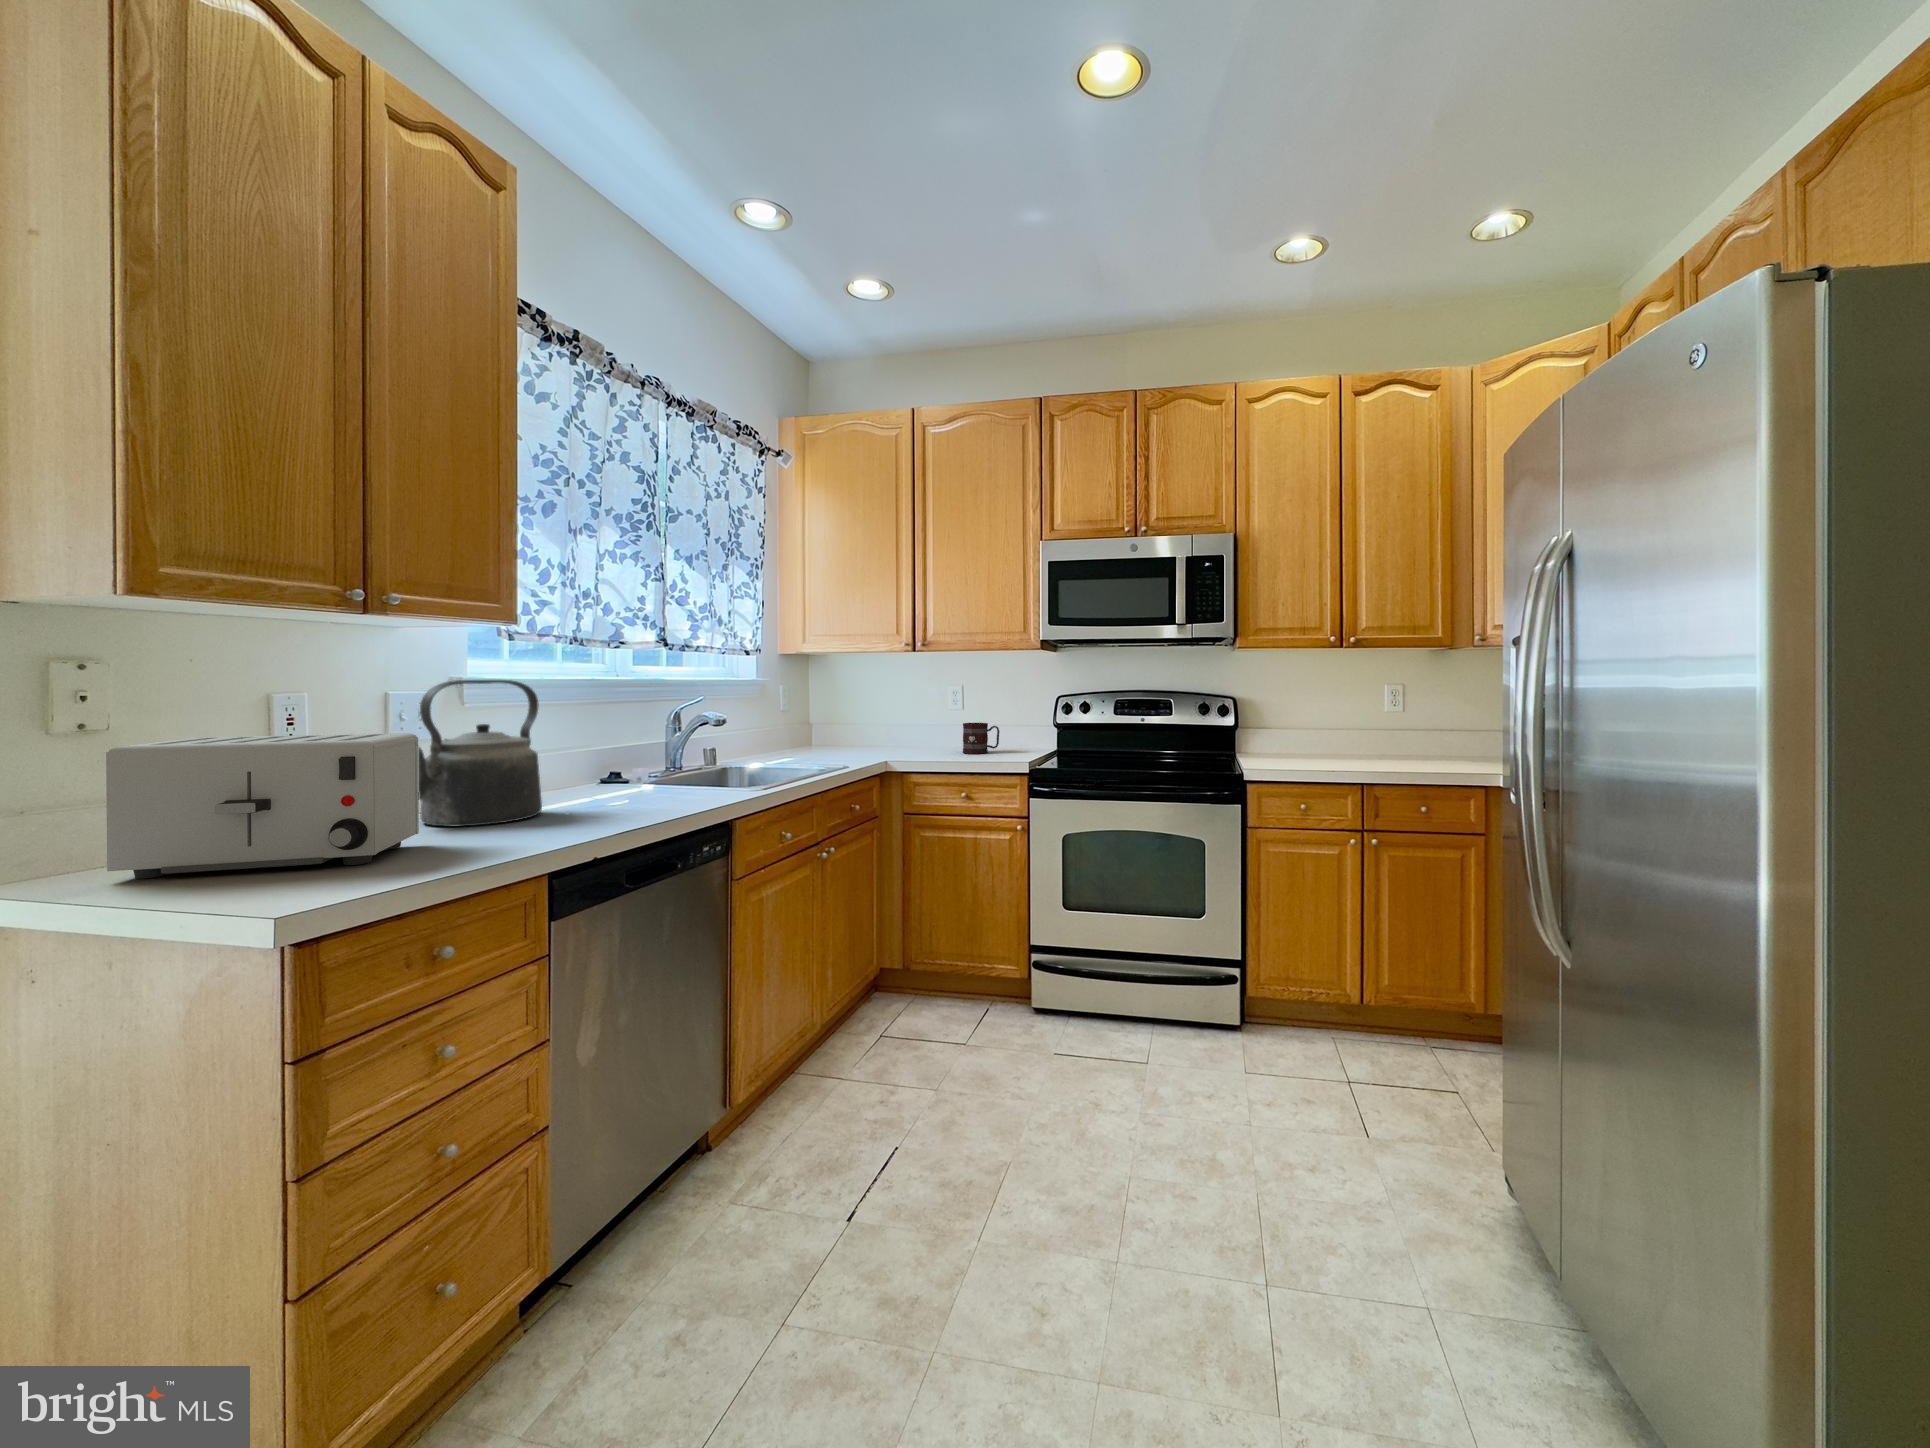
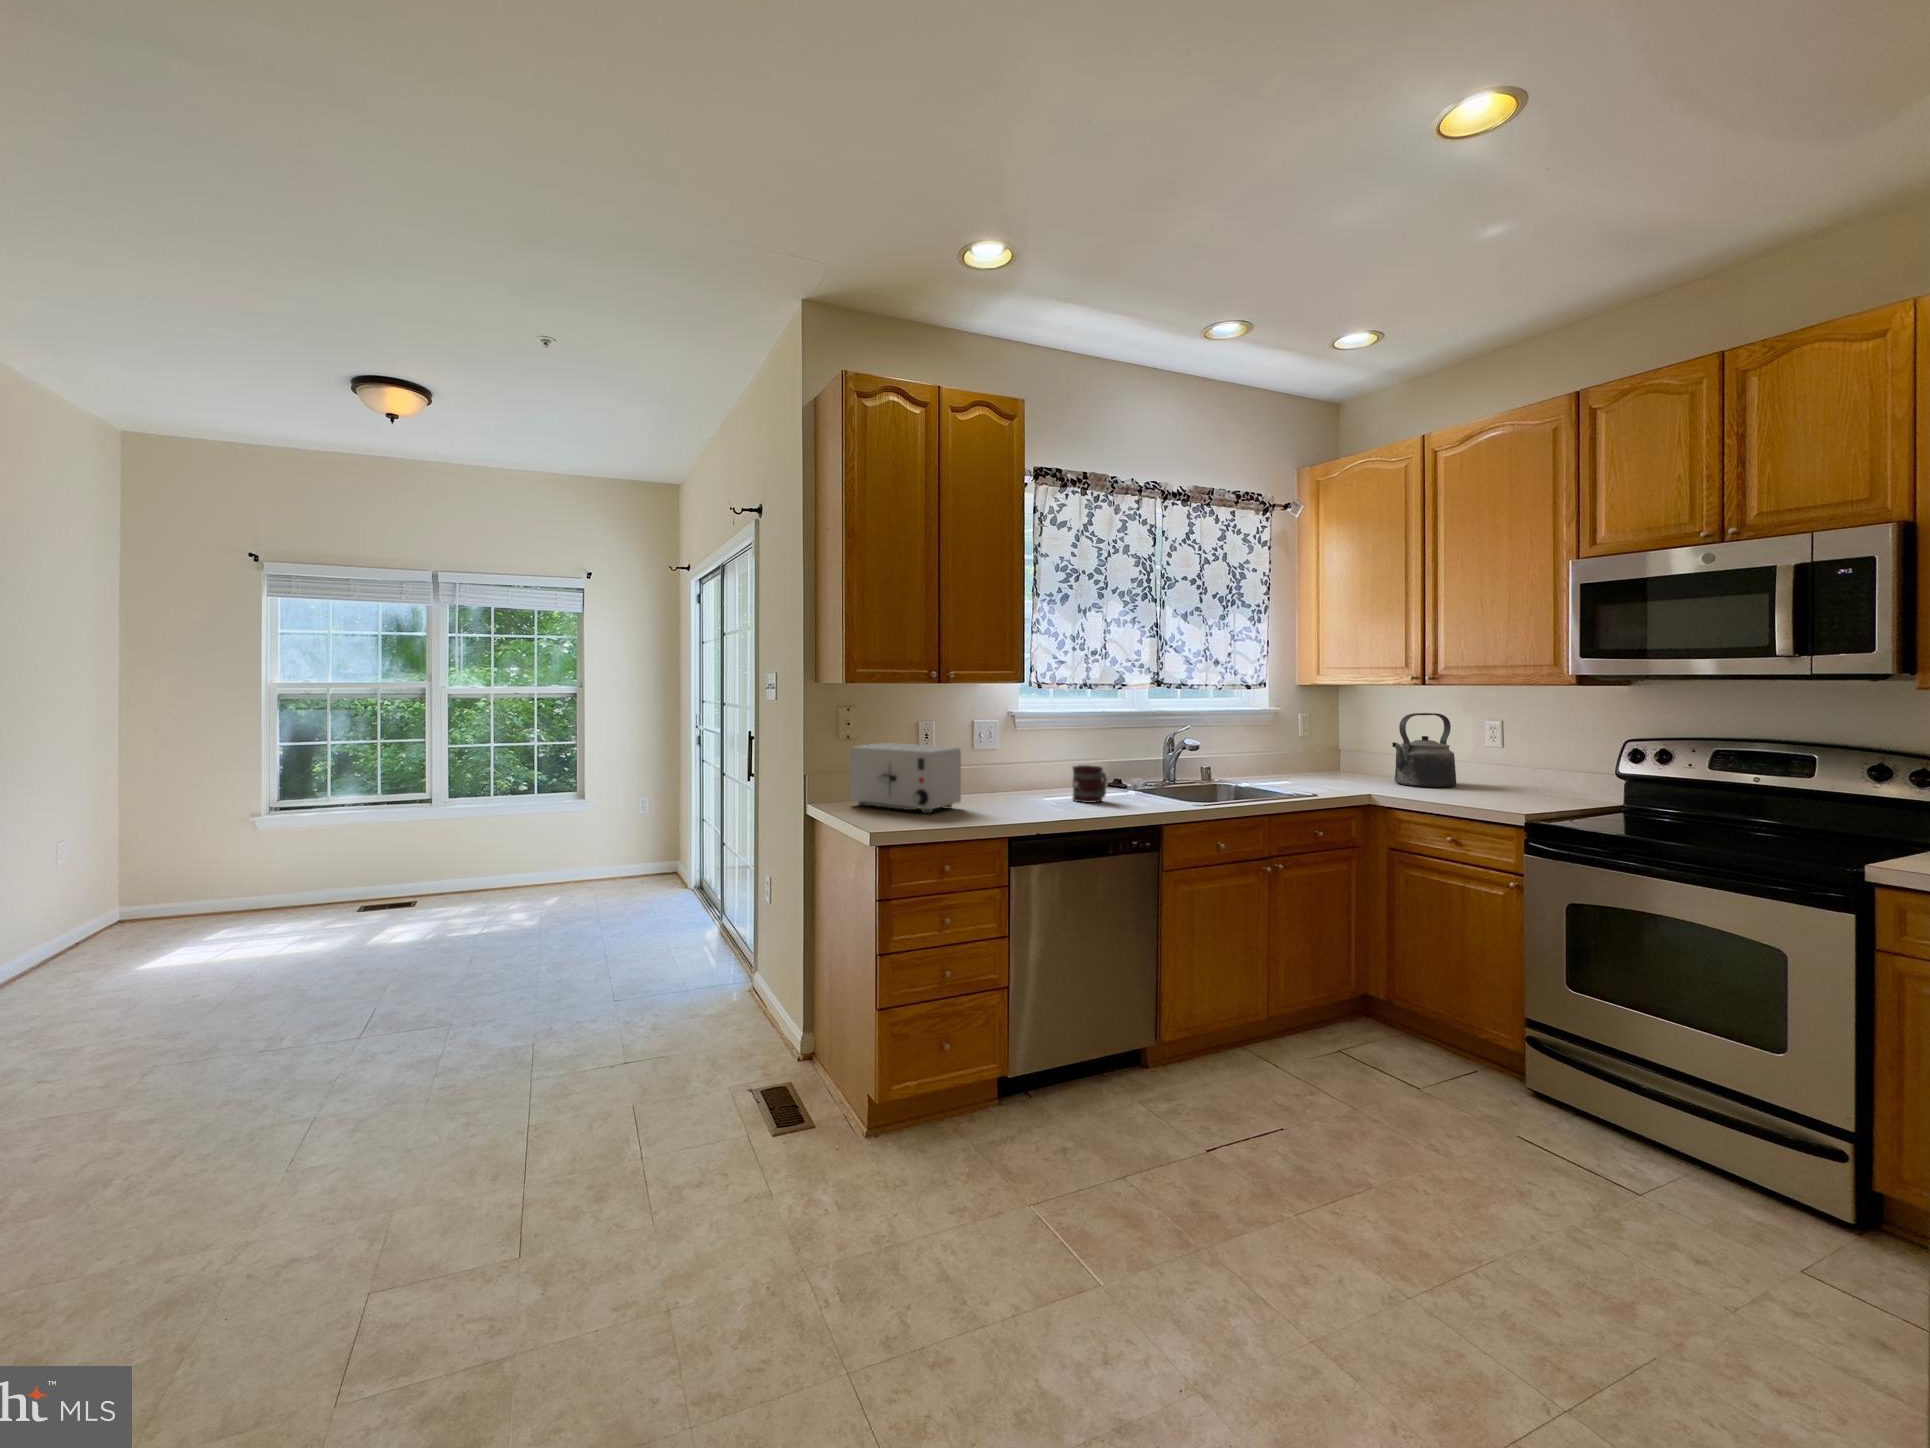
kettle: present [418,680,542,827] -> present [1392,713,1456,788]
mug: present [963,723,1000,754] -> present [1072,765,1107,803]

